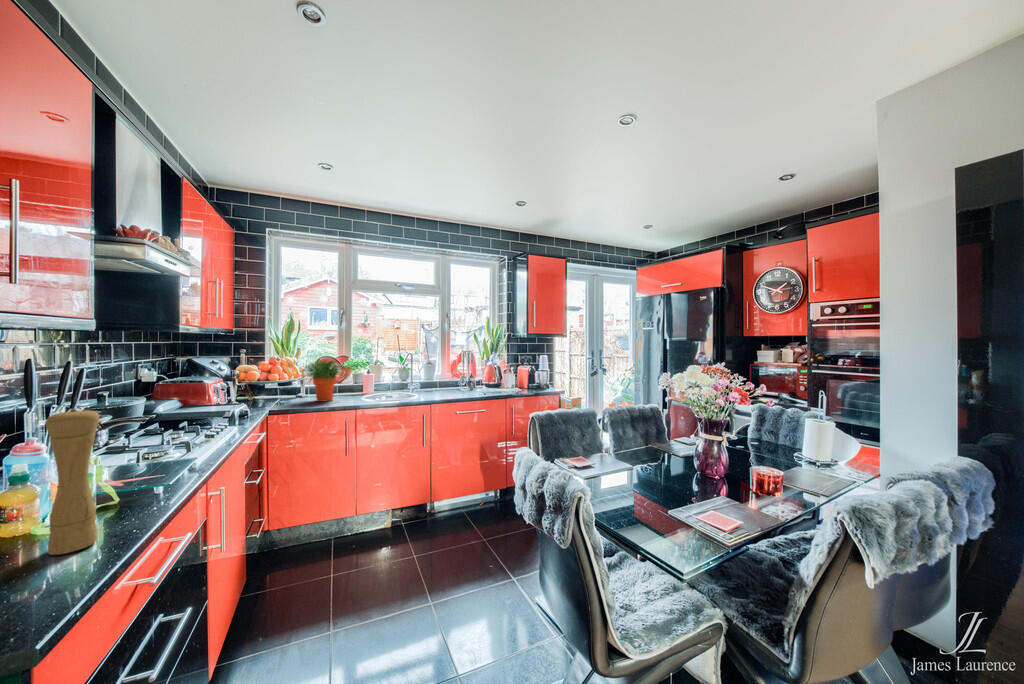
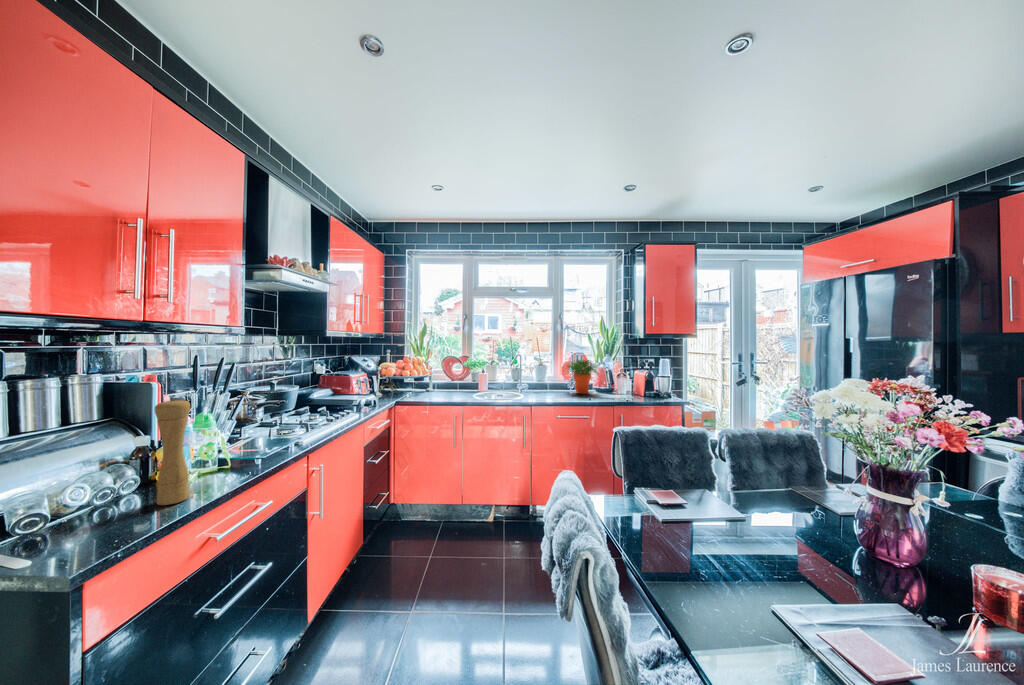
potted plant: present [303,360,346,402] -> present [566,359,599,394]

